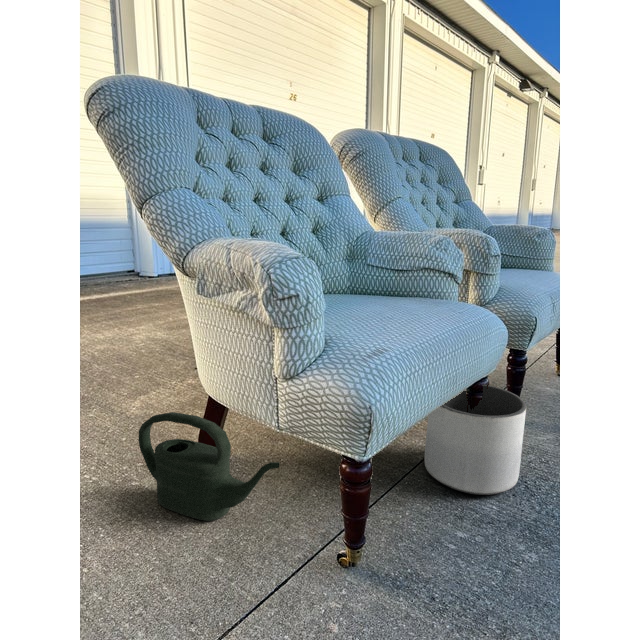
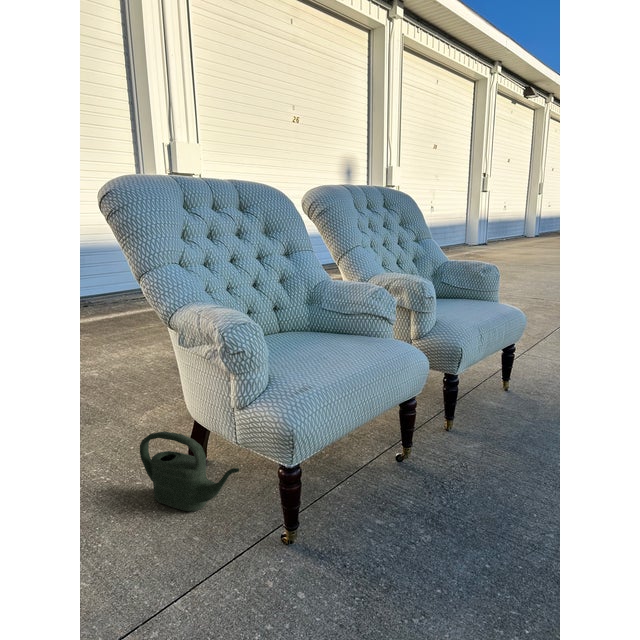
planter: present [424,385,526,495] -> none [362,405,436,492]

